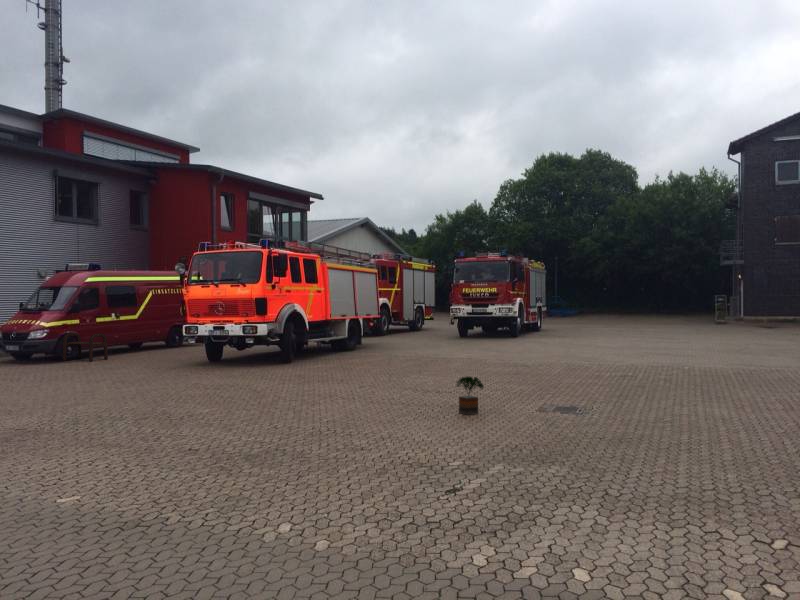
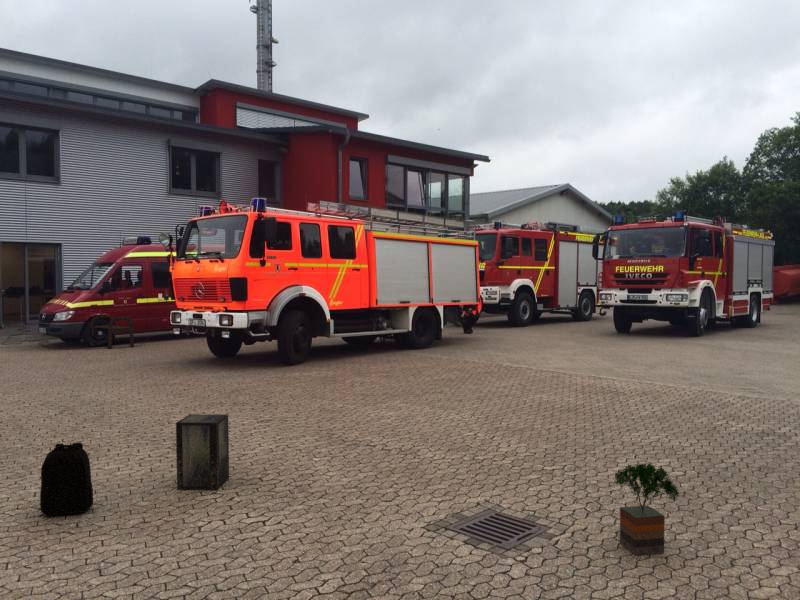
storage box: none [402,371,431,411] -> present [176,414,229,490]
potted tree: present [457,377,484,415] -> present [614,463,680,556]
backpack: none [367,383,394,421] -> present [40,443,93,515]

